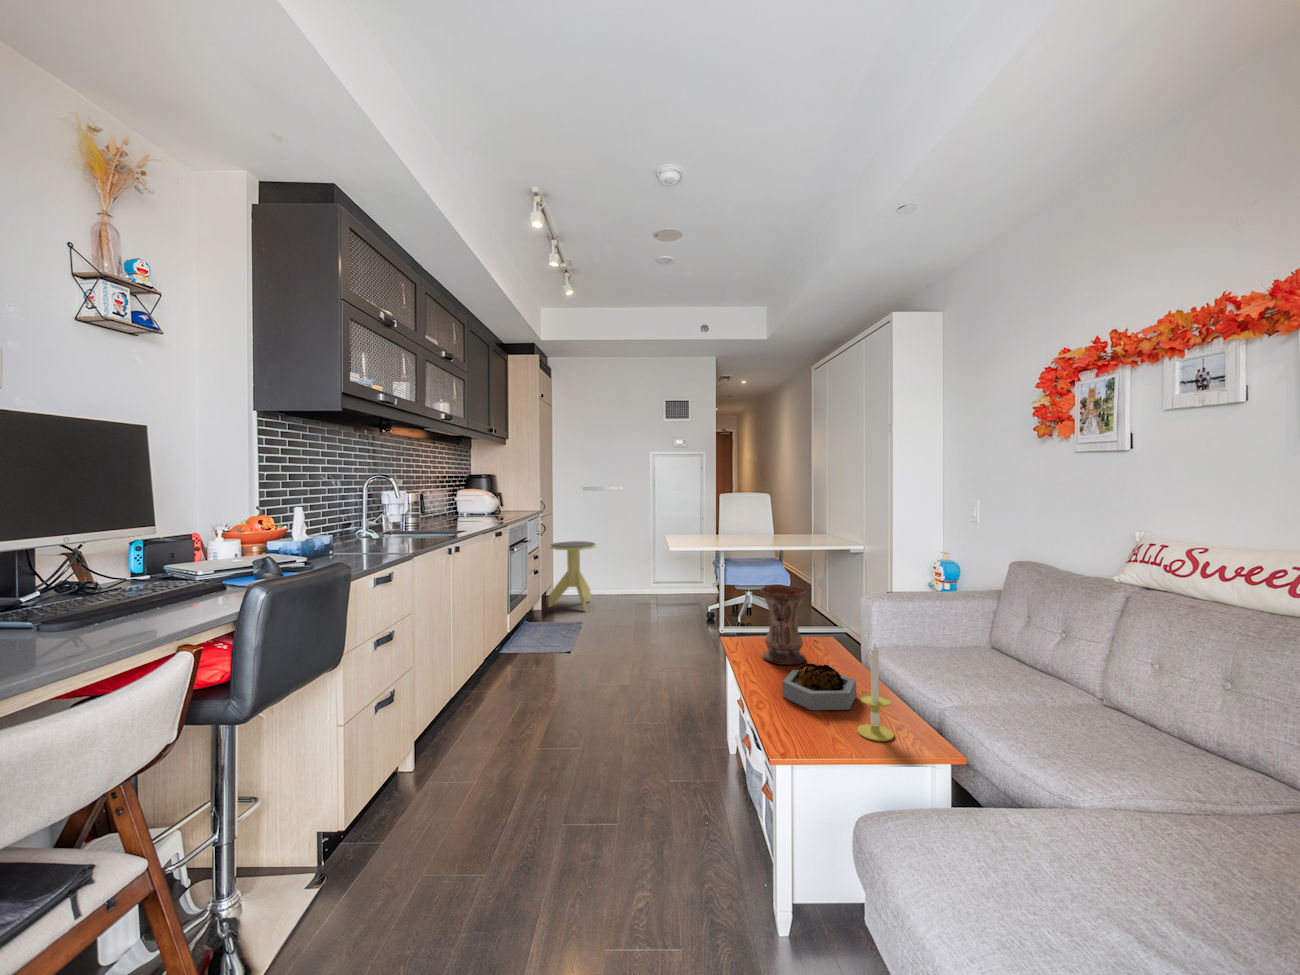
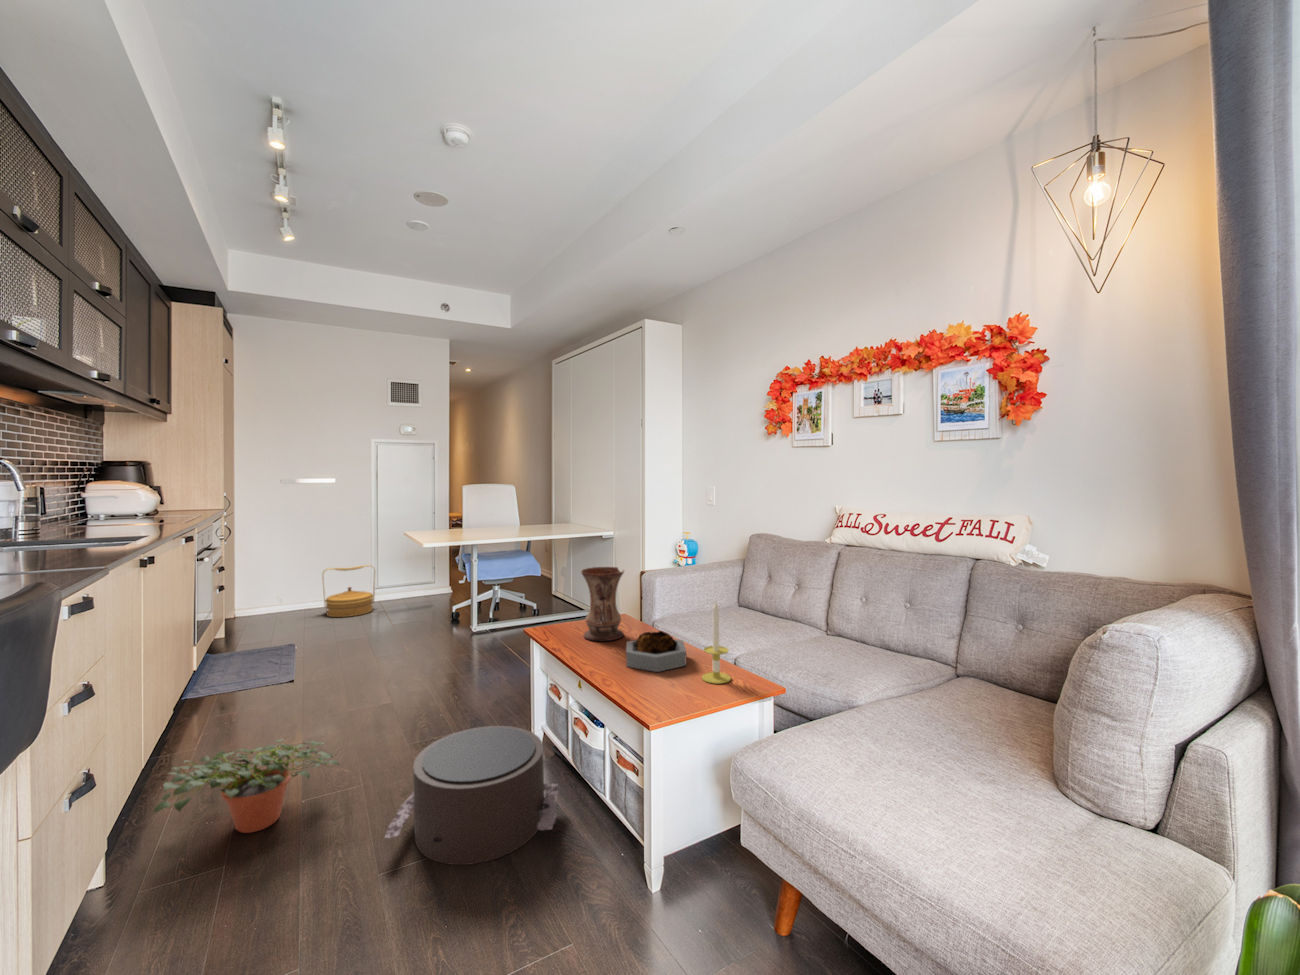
side table: present [548,541,596,612] -> none [238,548,310,635]
woven basket: none [608,560,647,602] -> present [323,565,375,617]
potted plant: none [431,696,549,765] -> present [154,739,339,833]
pouf: none [555,724,710,852] -> present [385,726,558,865]

